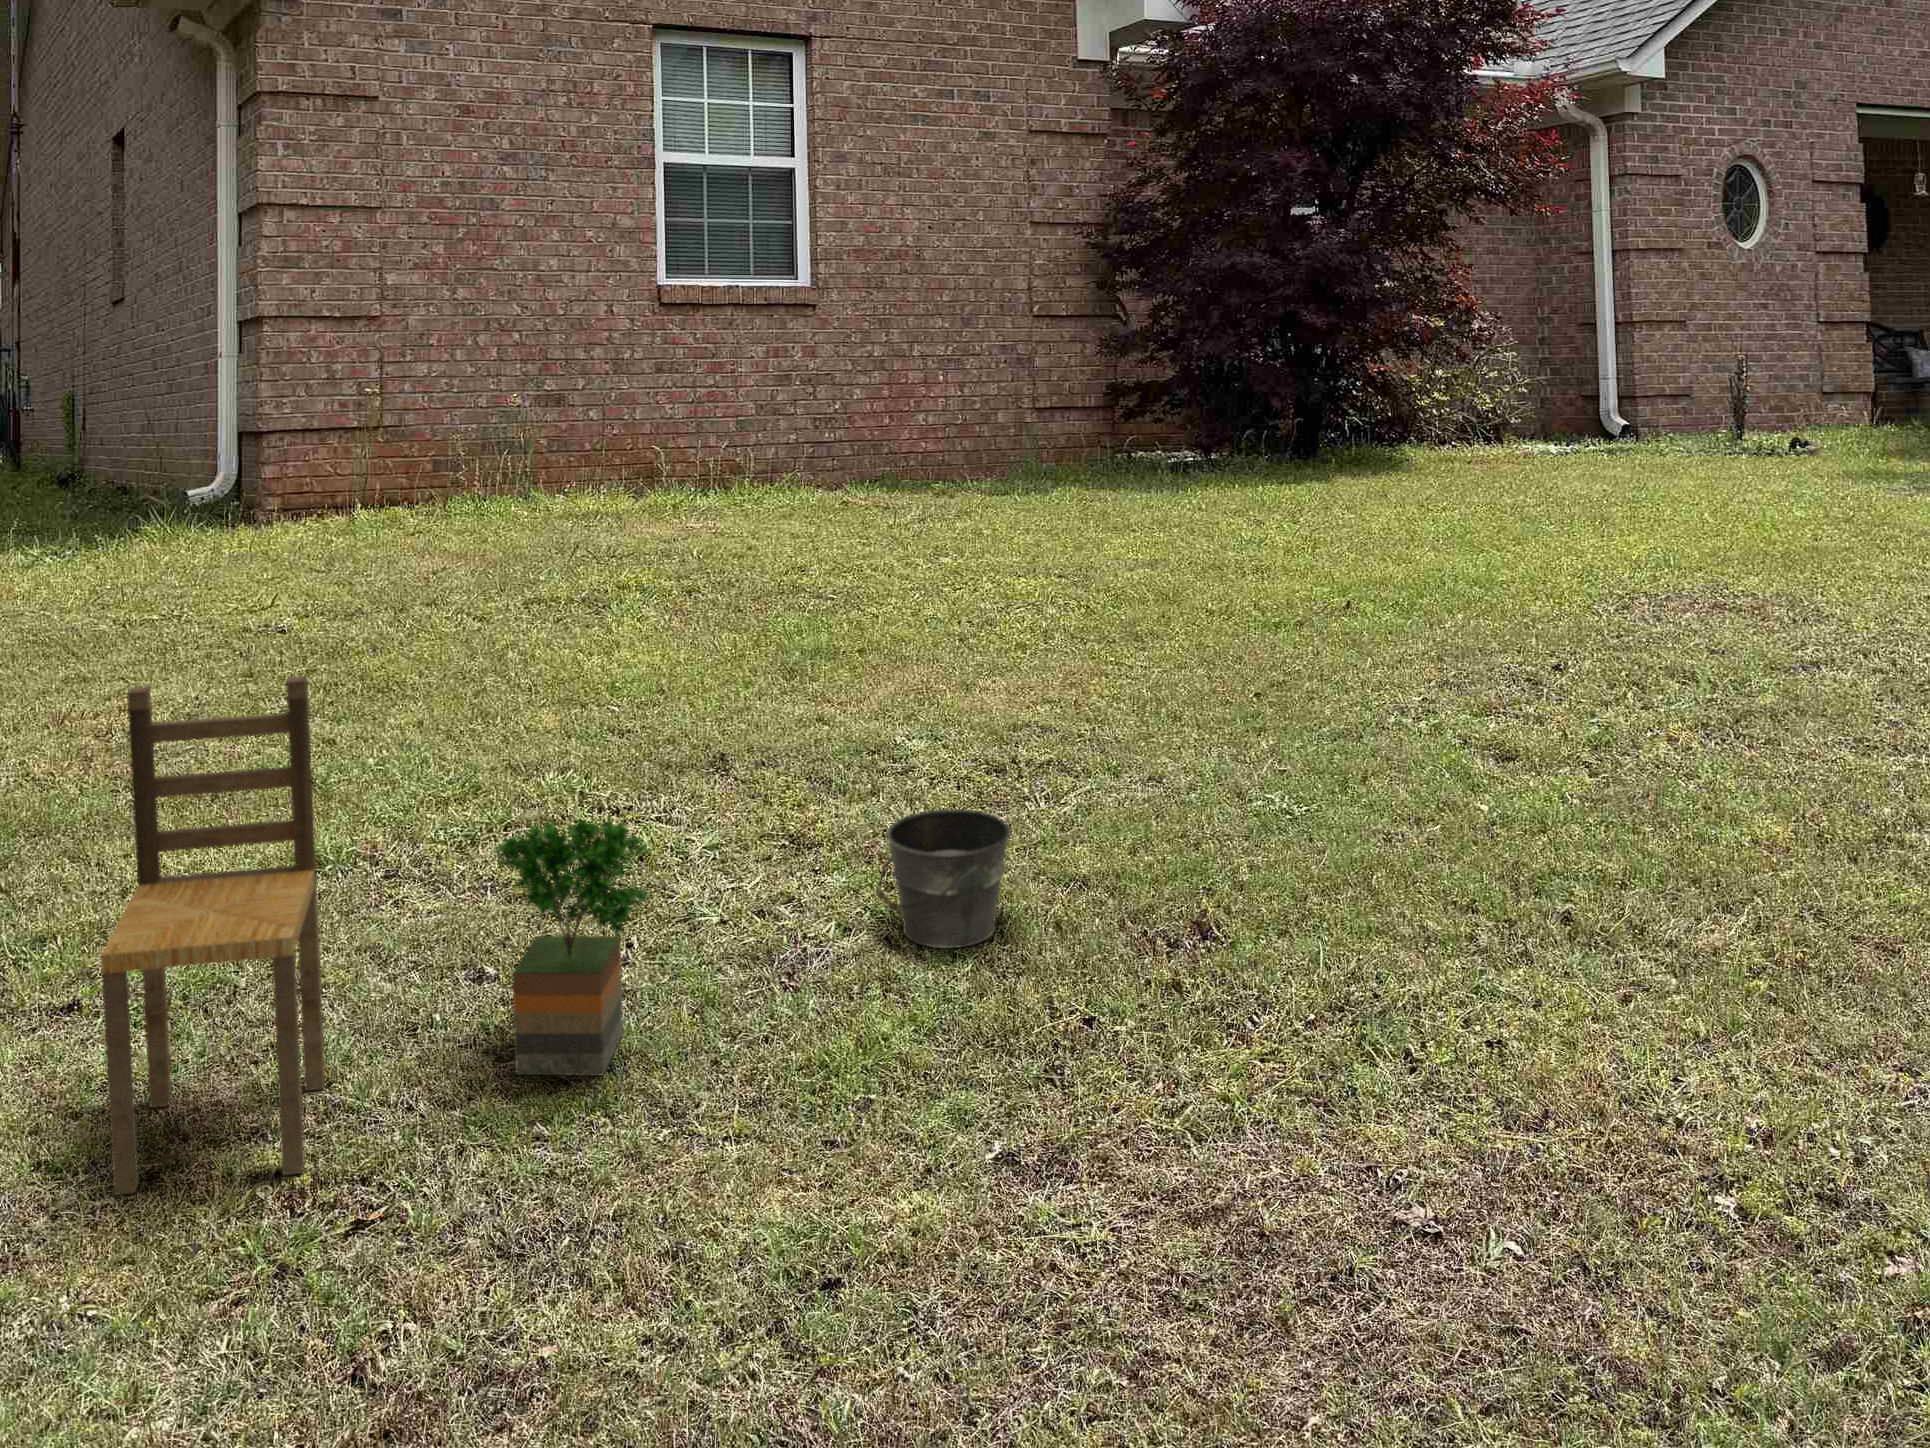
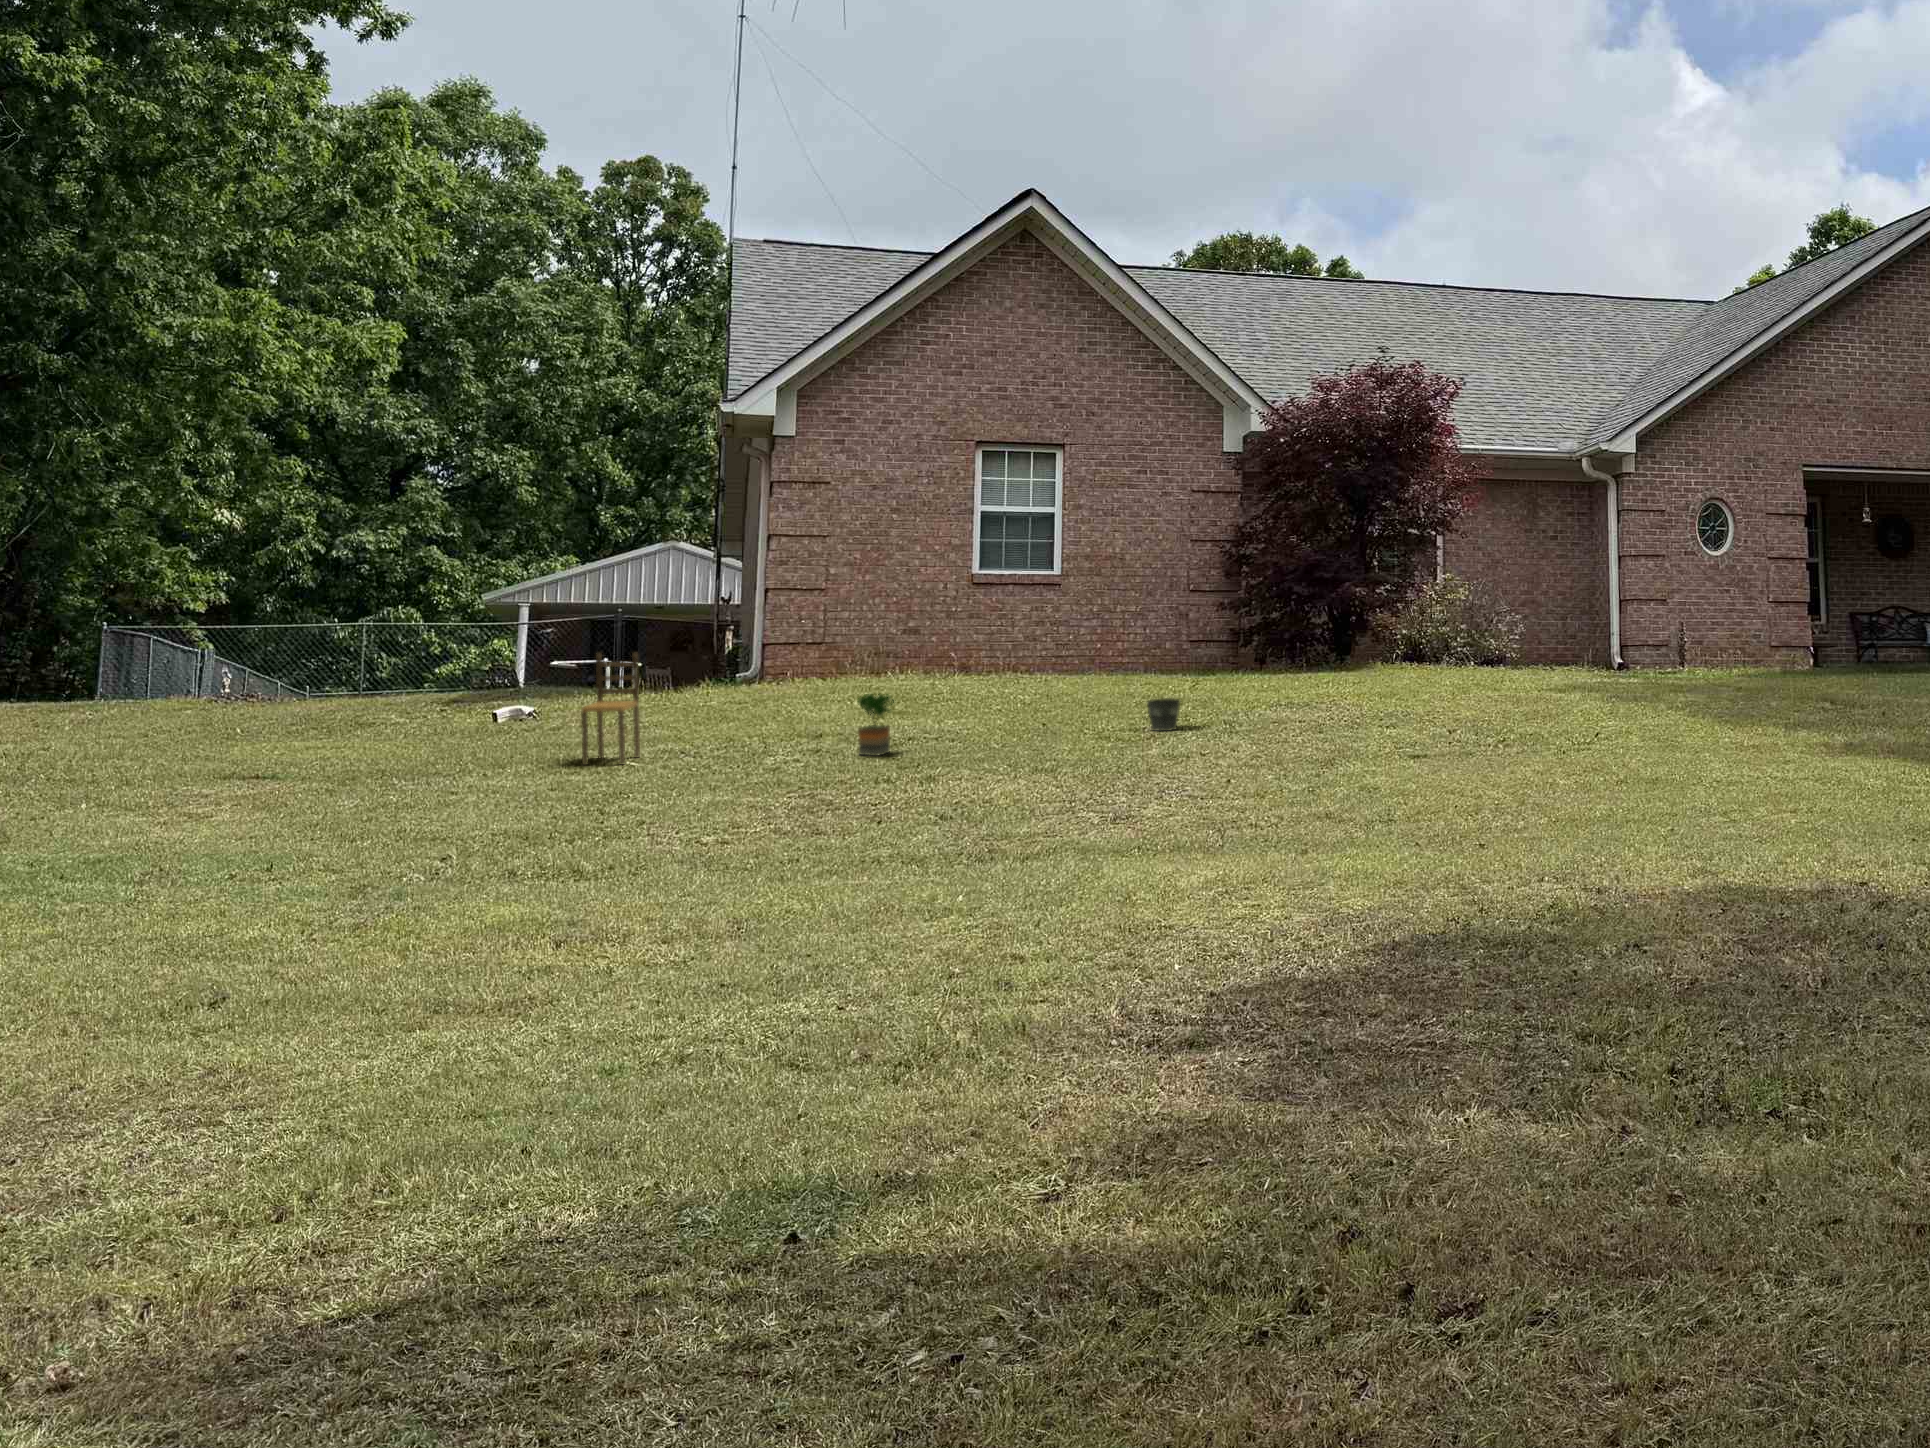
bucket: present [877,809,1011,948] -> present [1146,698,1181,731]
potted tree: present [494,819,648,1075] -> present [857,693,896,756]

